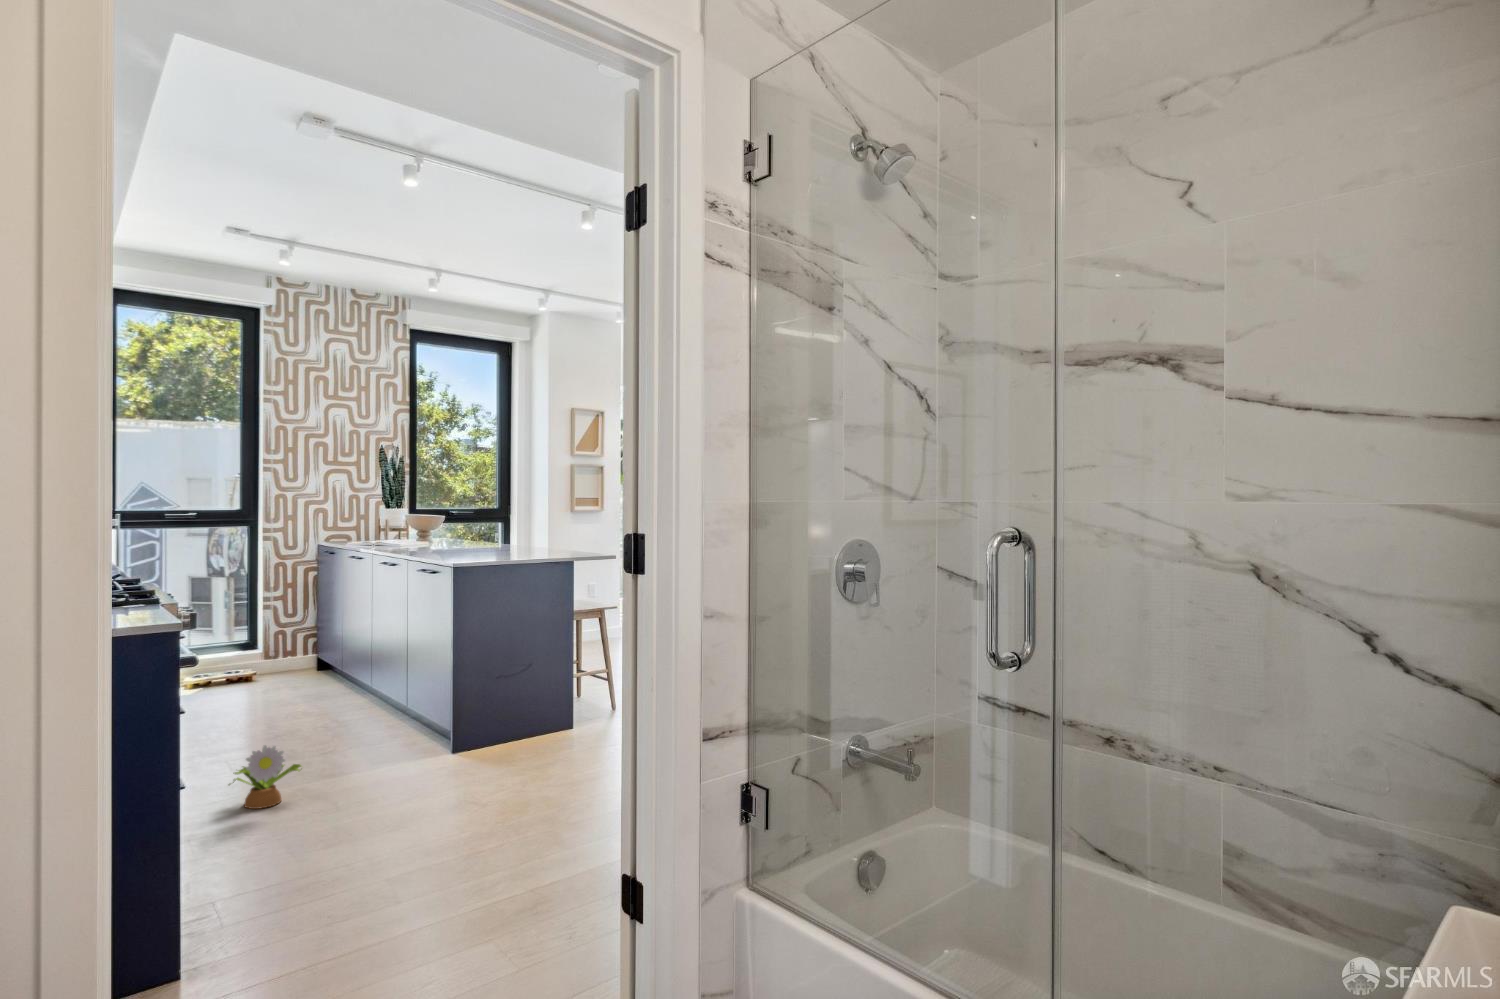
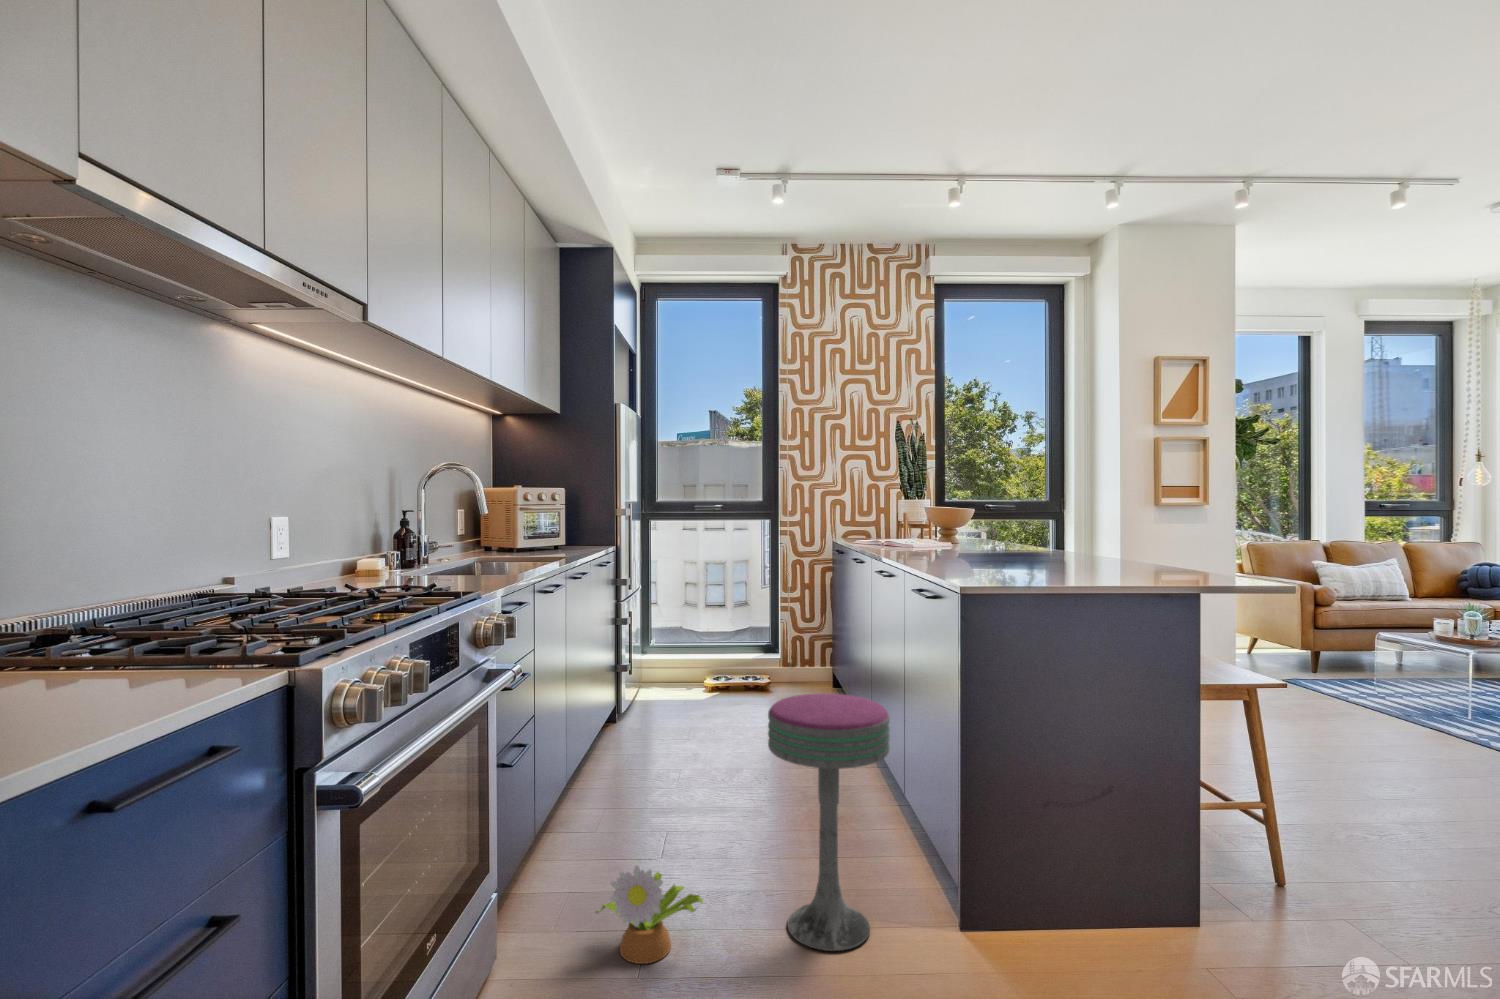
bar stool: none [342,635,422,781] -> present [768,693,890,951]

